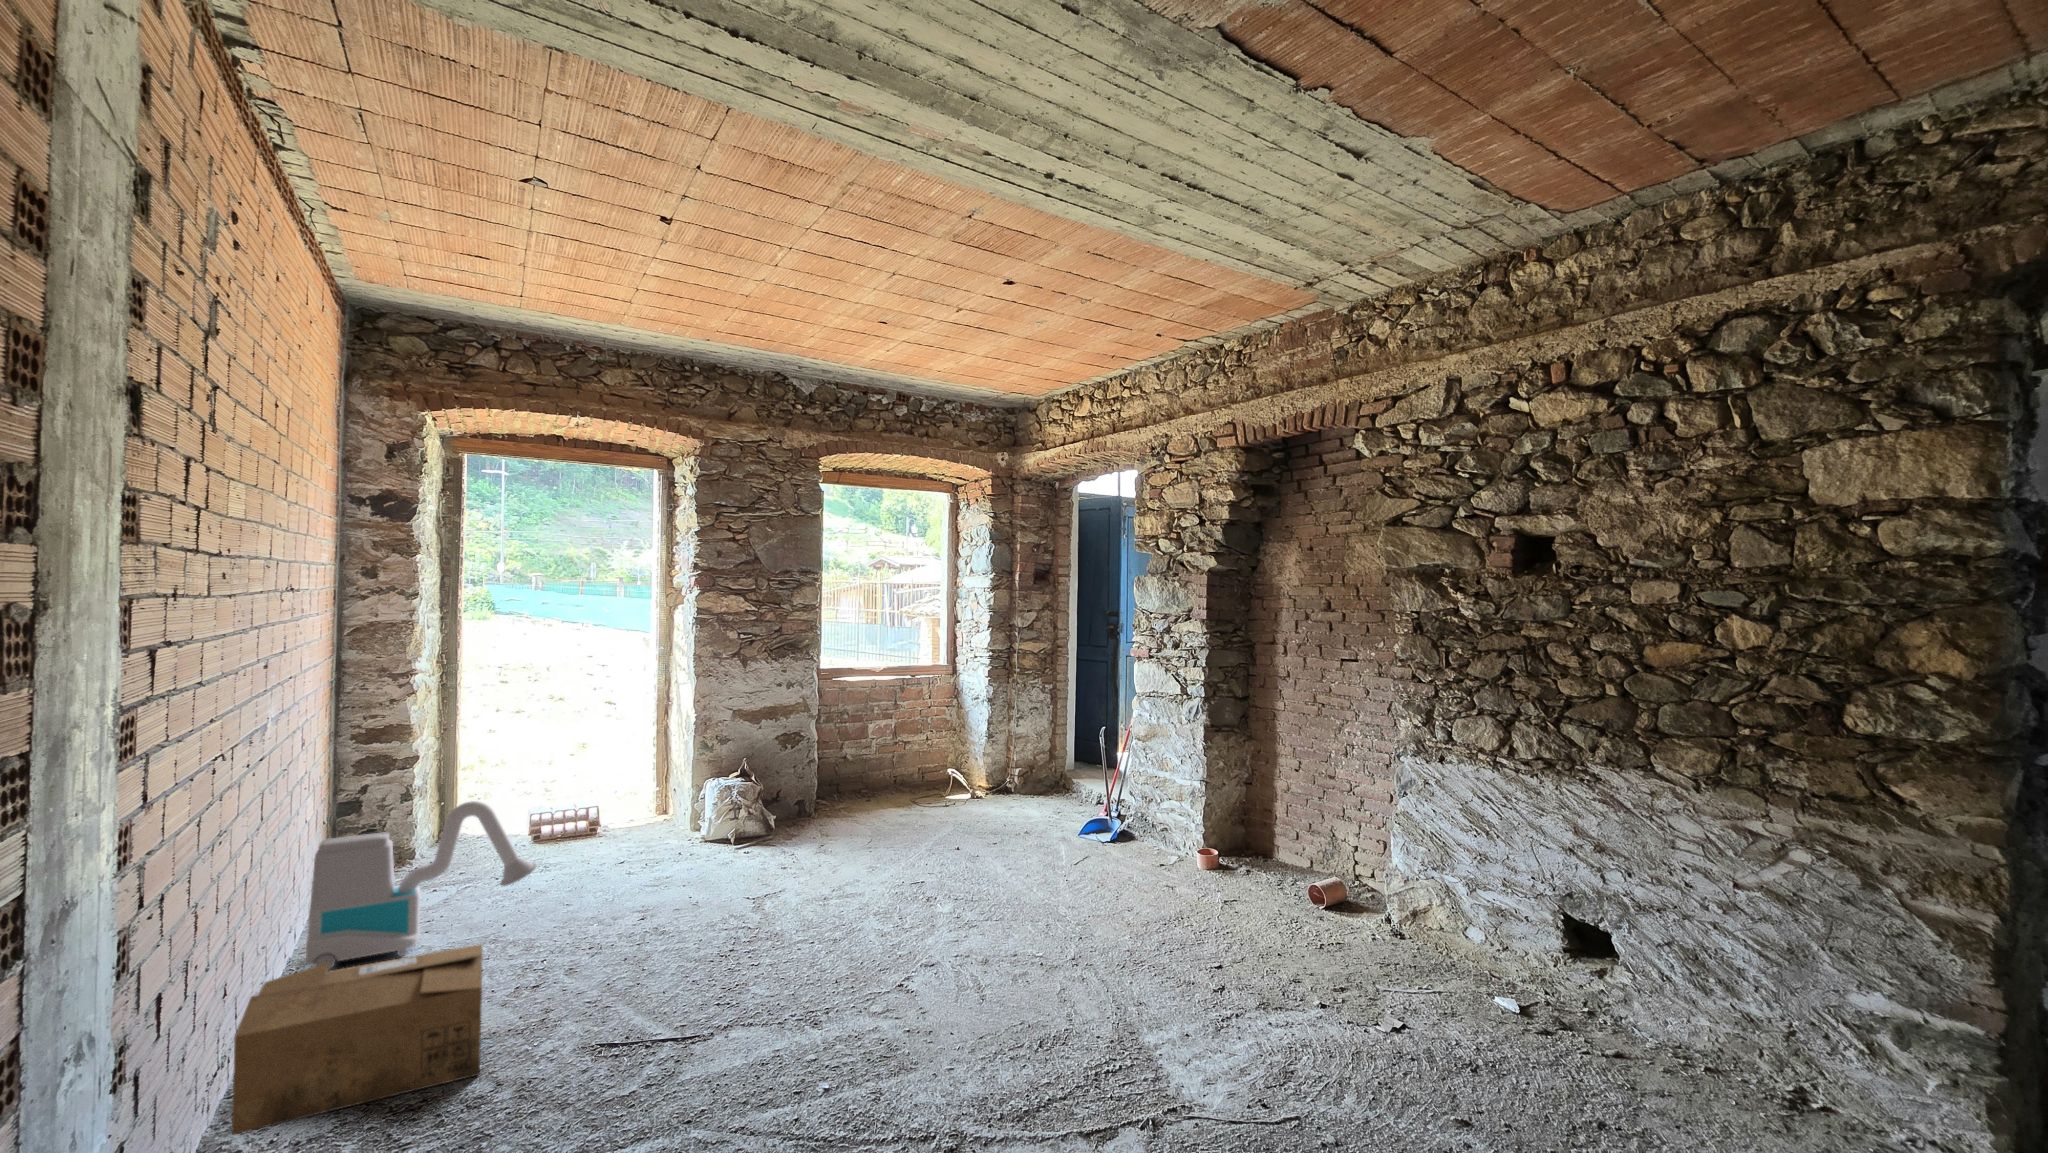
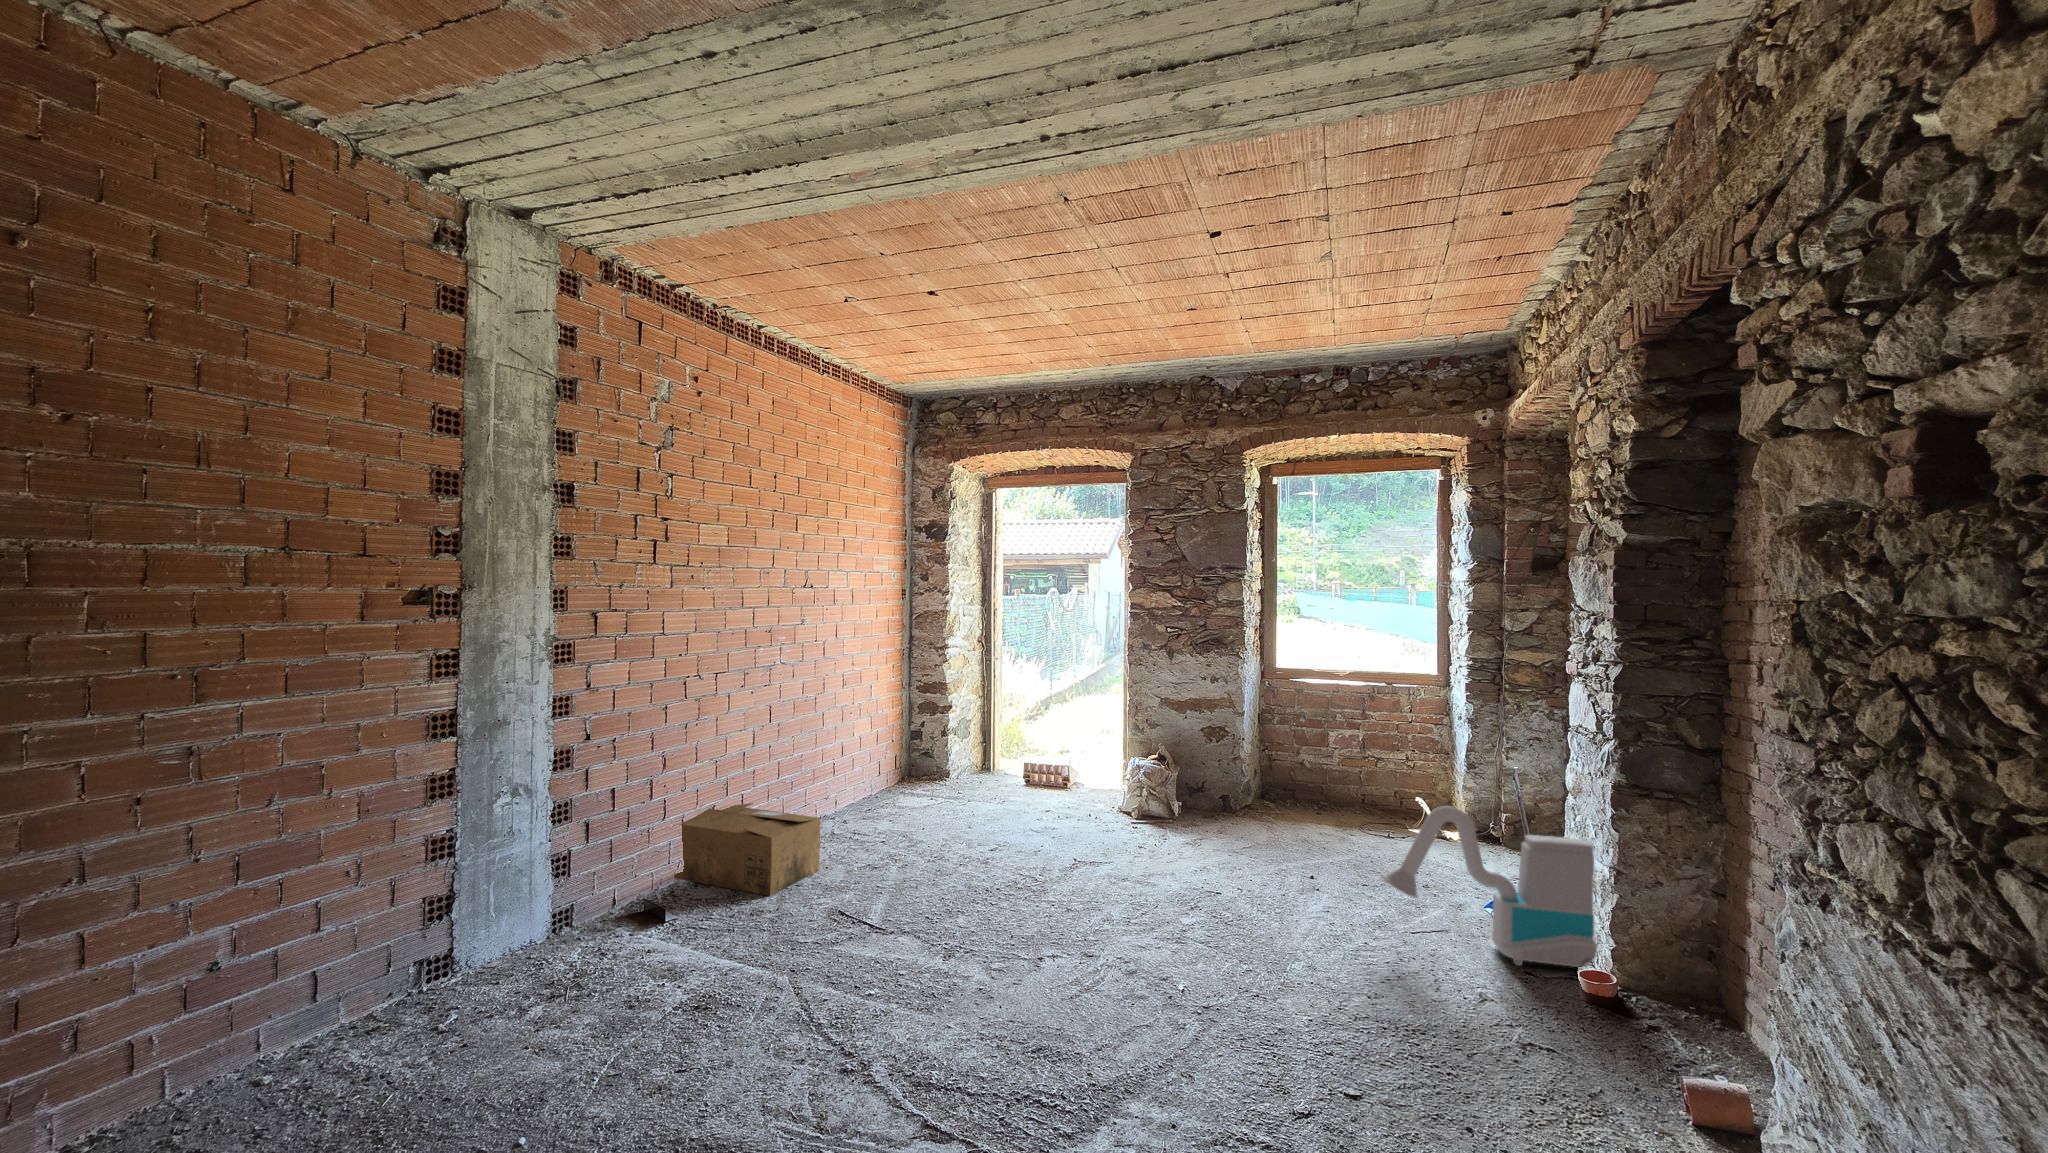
vacuum cleaner: present [306,801,537,971] -> present [1382,806,1597,967]

